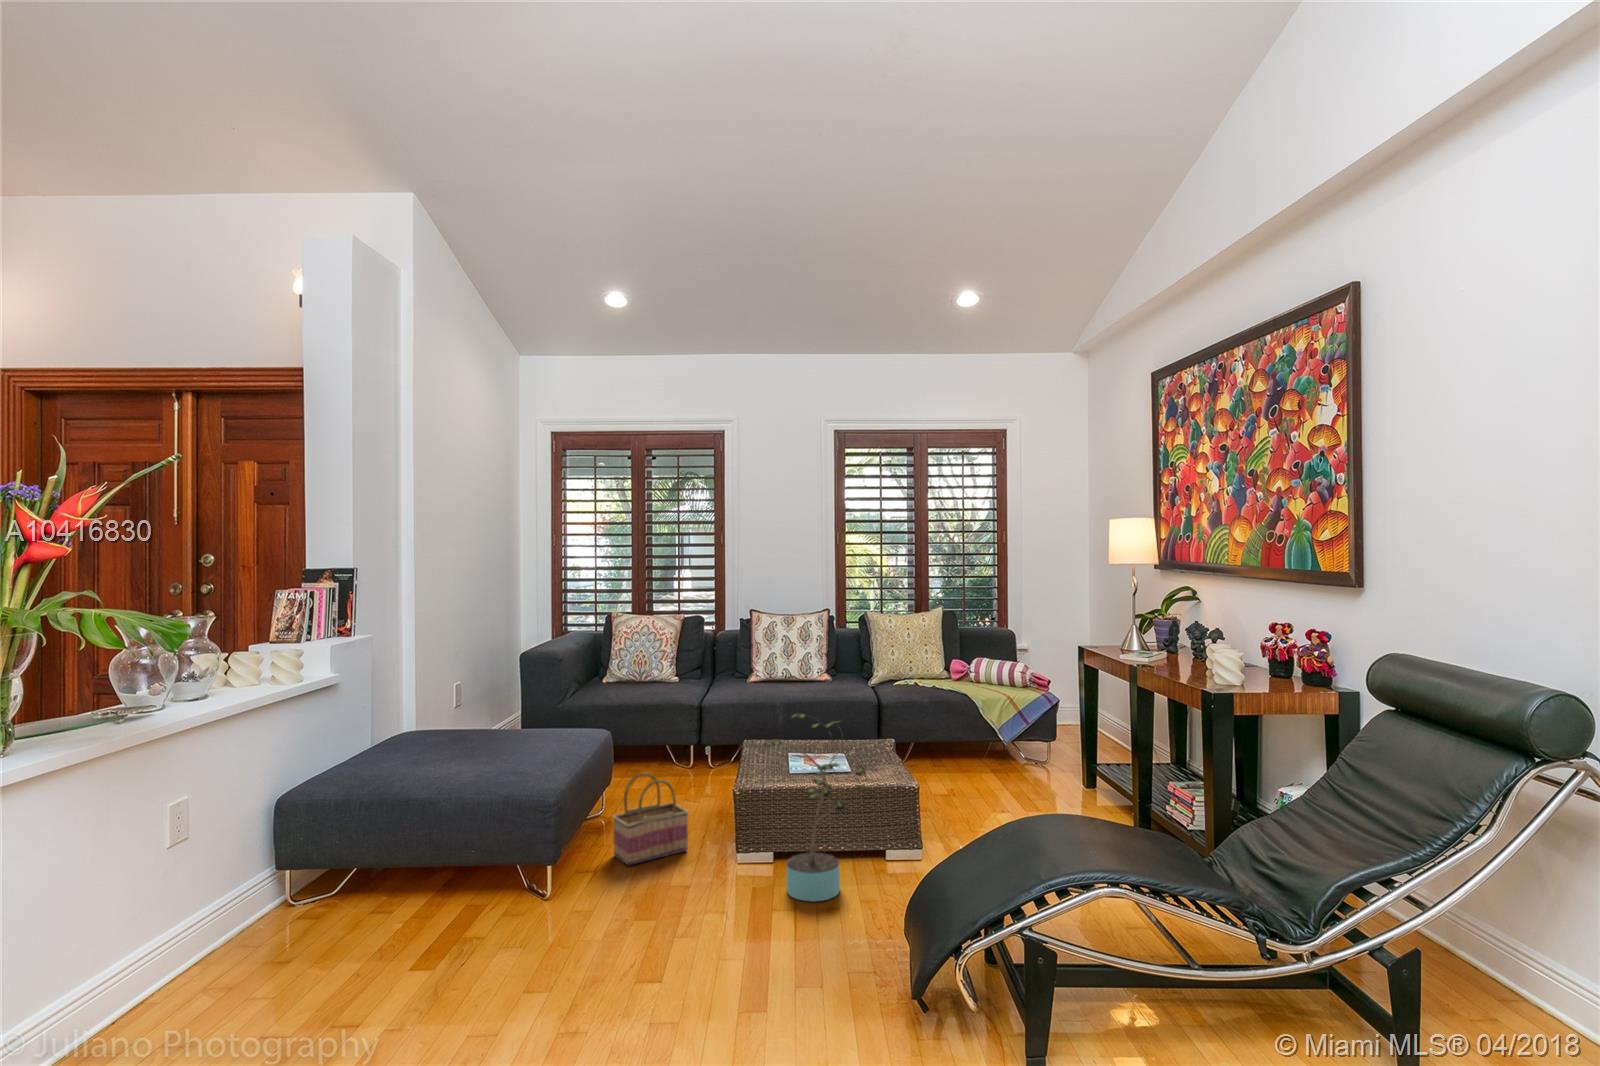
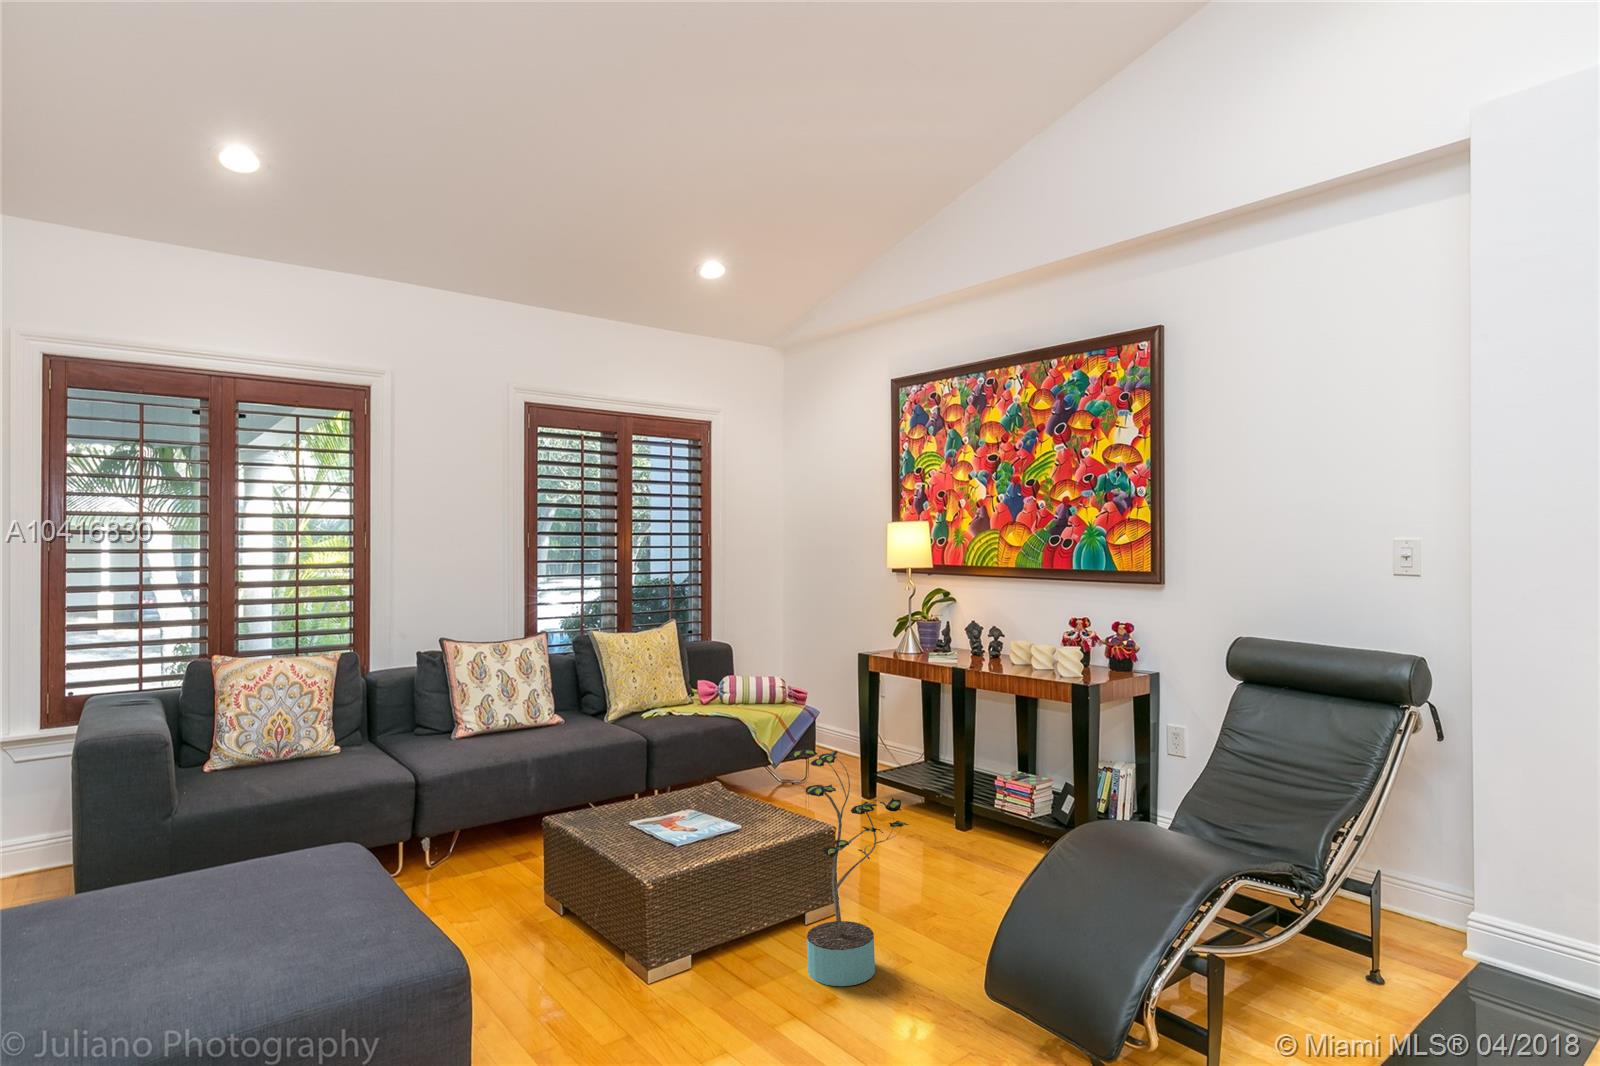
basket: present [613,773,688,865] -> none [522,885,620,1036]

